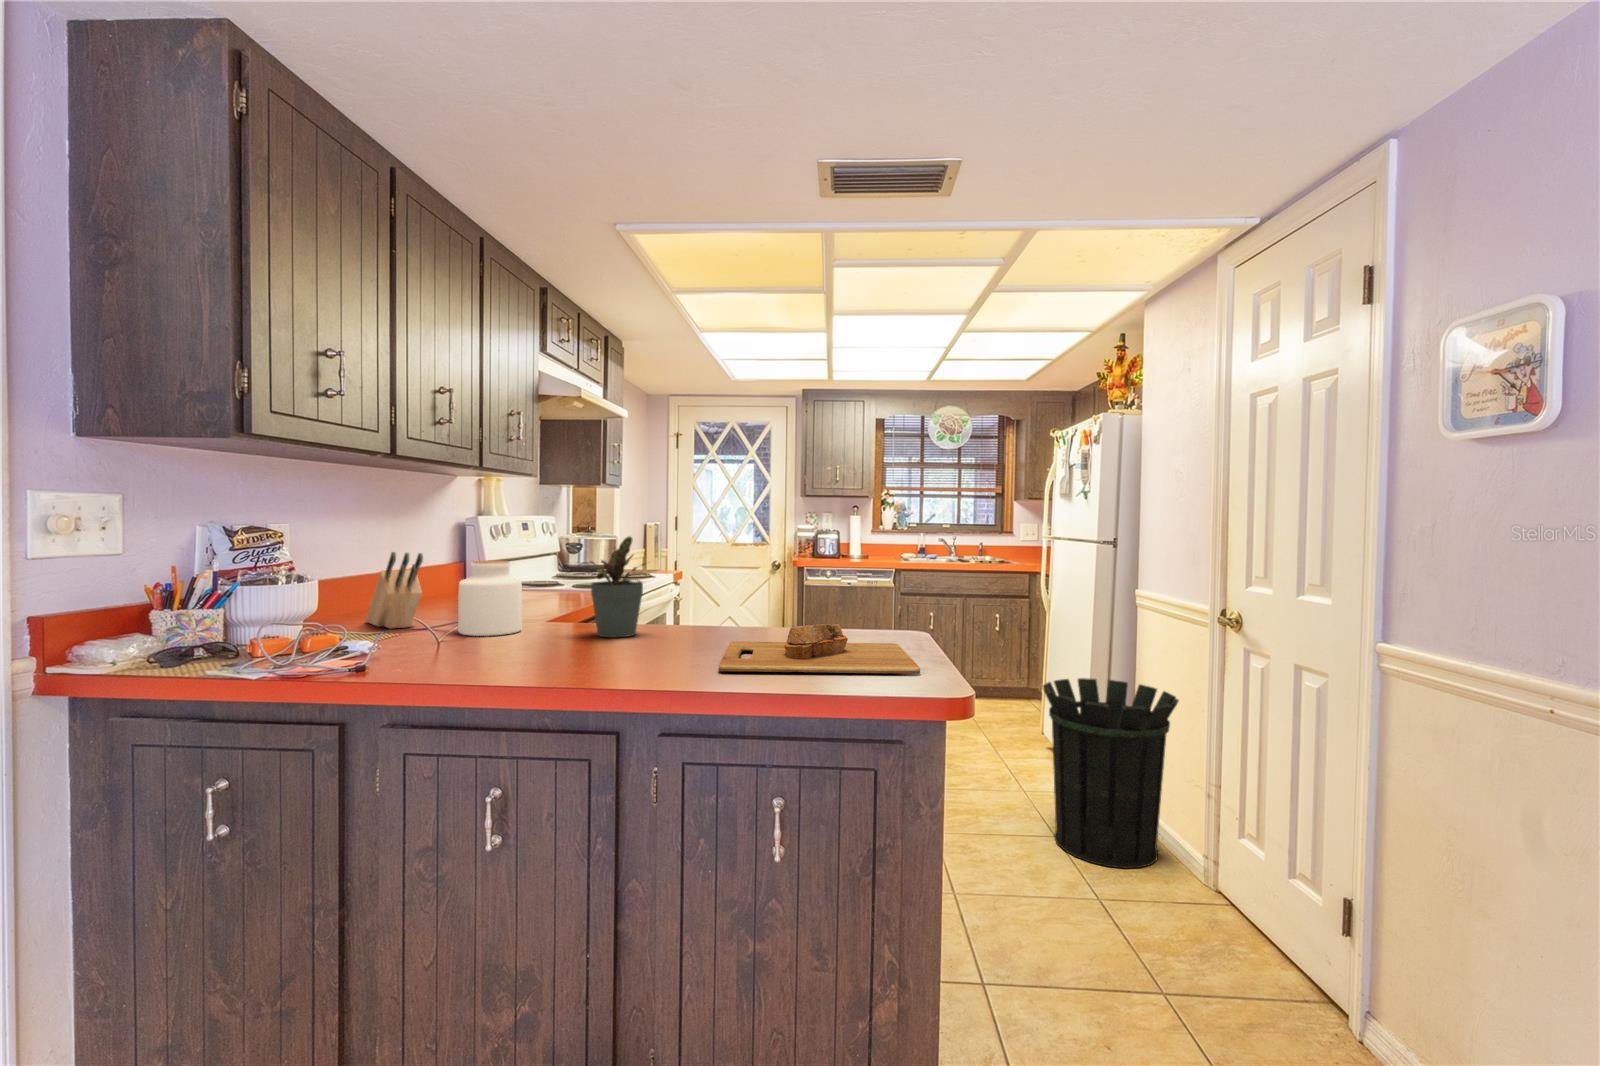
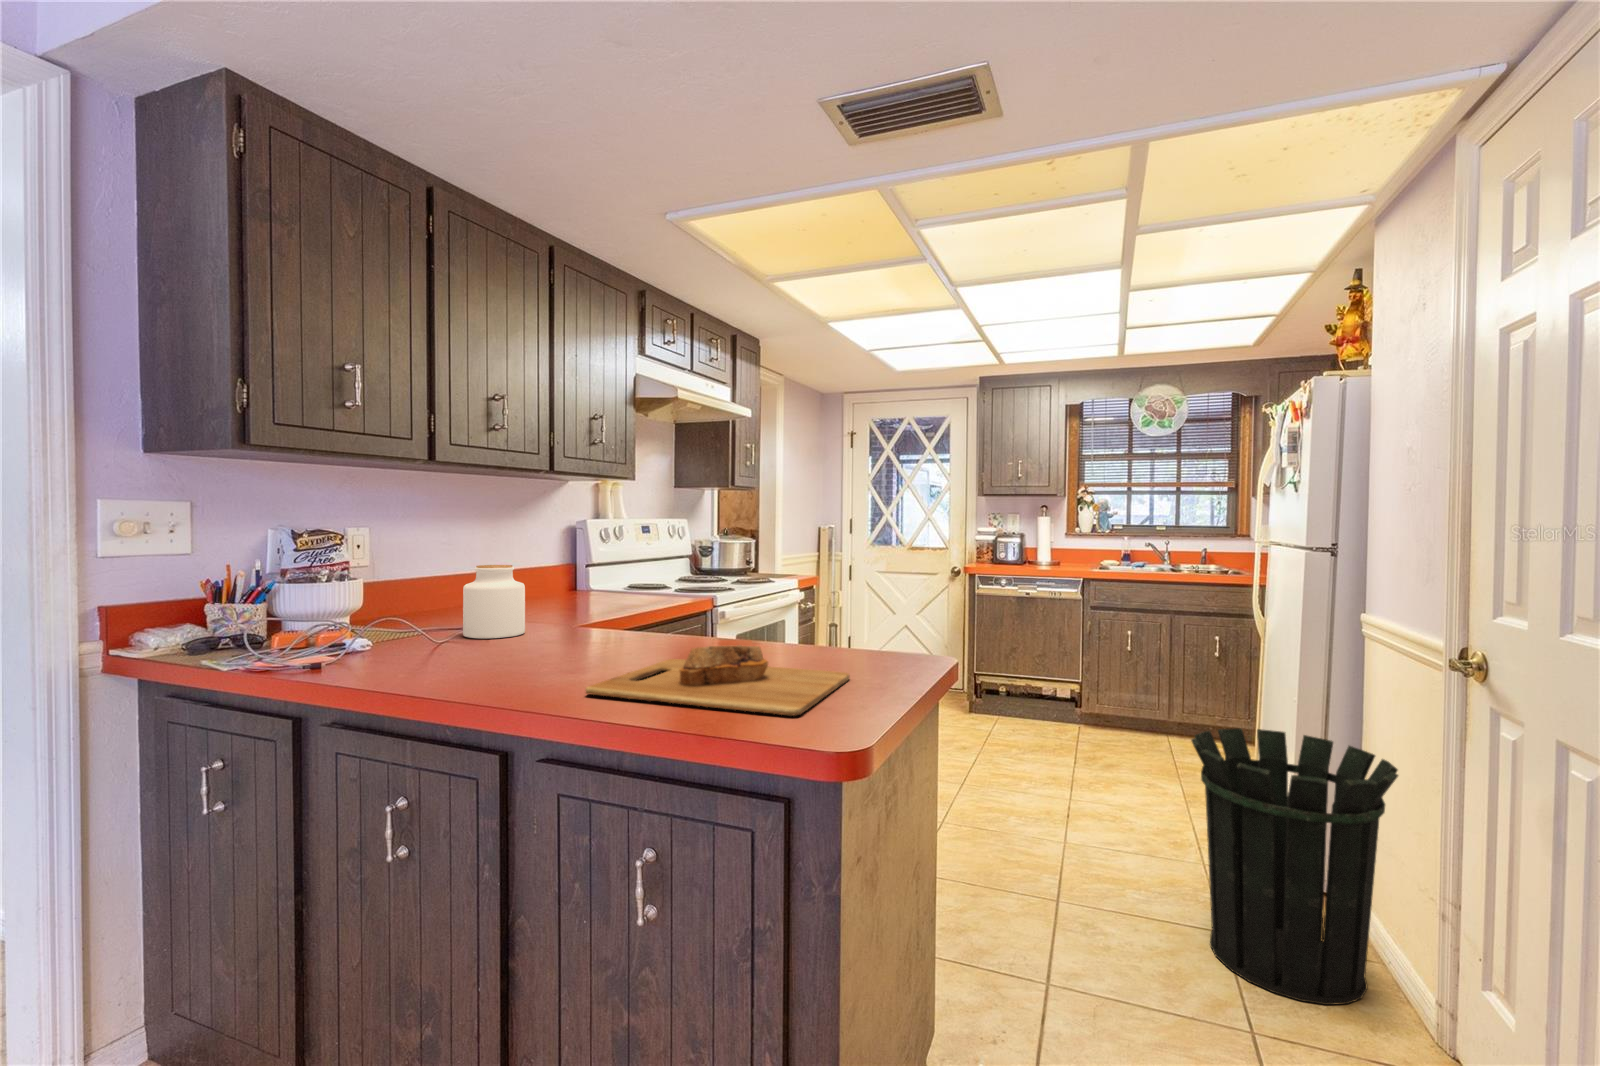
potted plant: present [581,537,647,637] -> none [553,541,627,647]
knife block: present [366,552,423,629] -> none [417,556,455,627]

